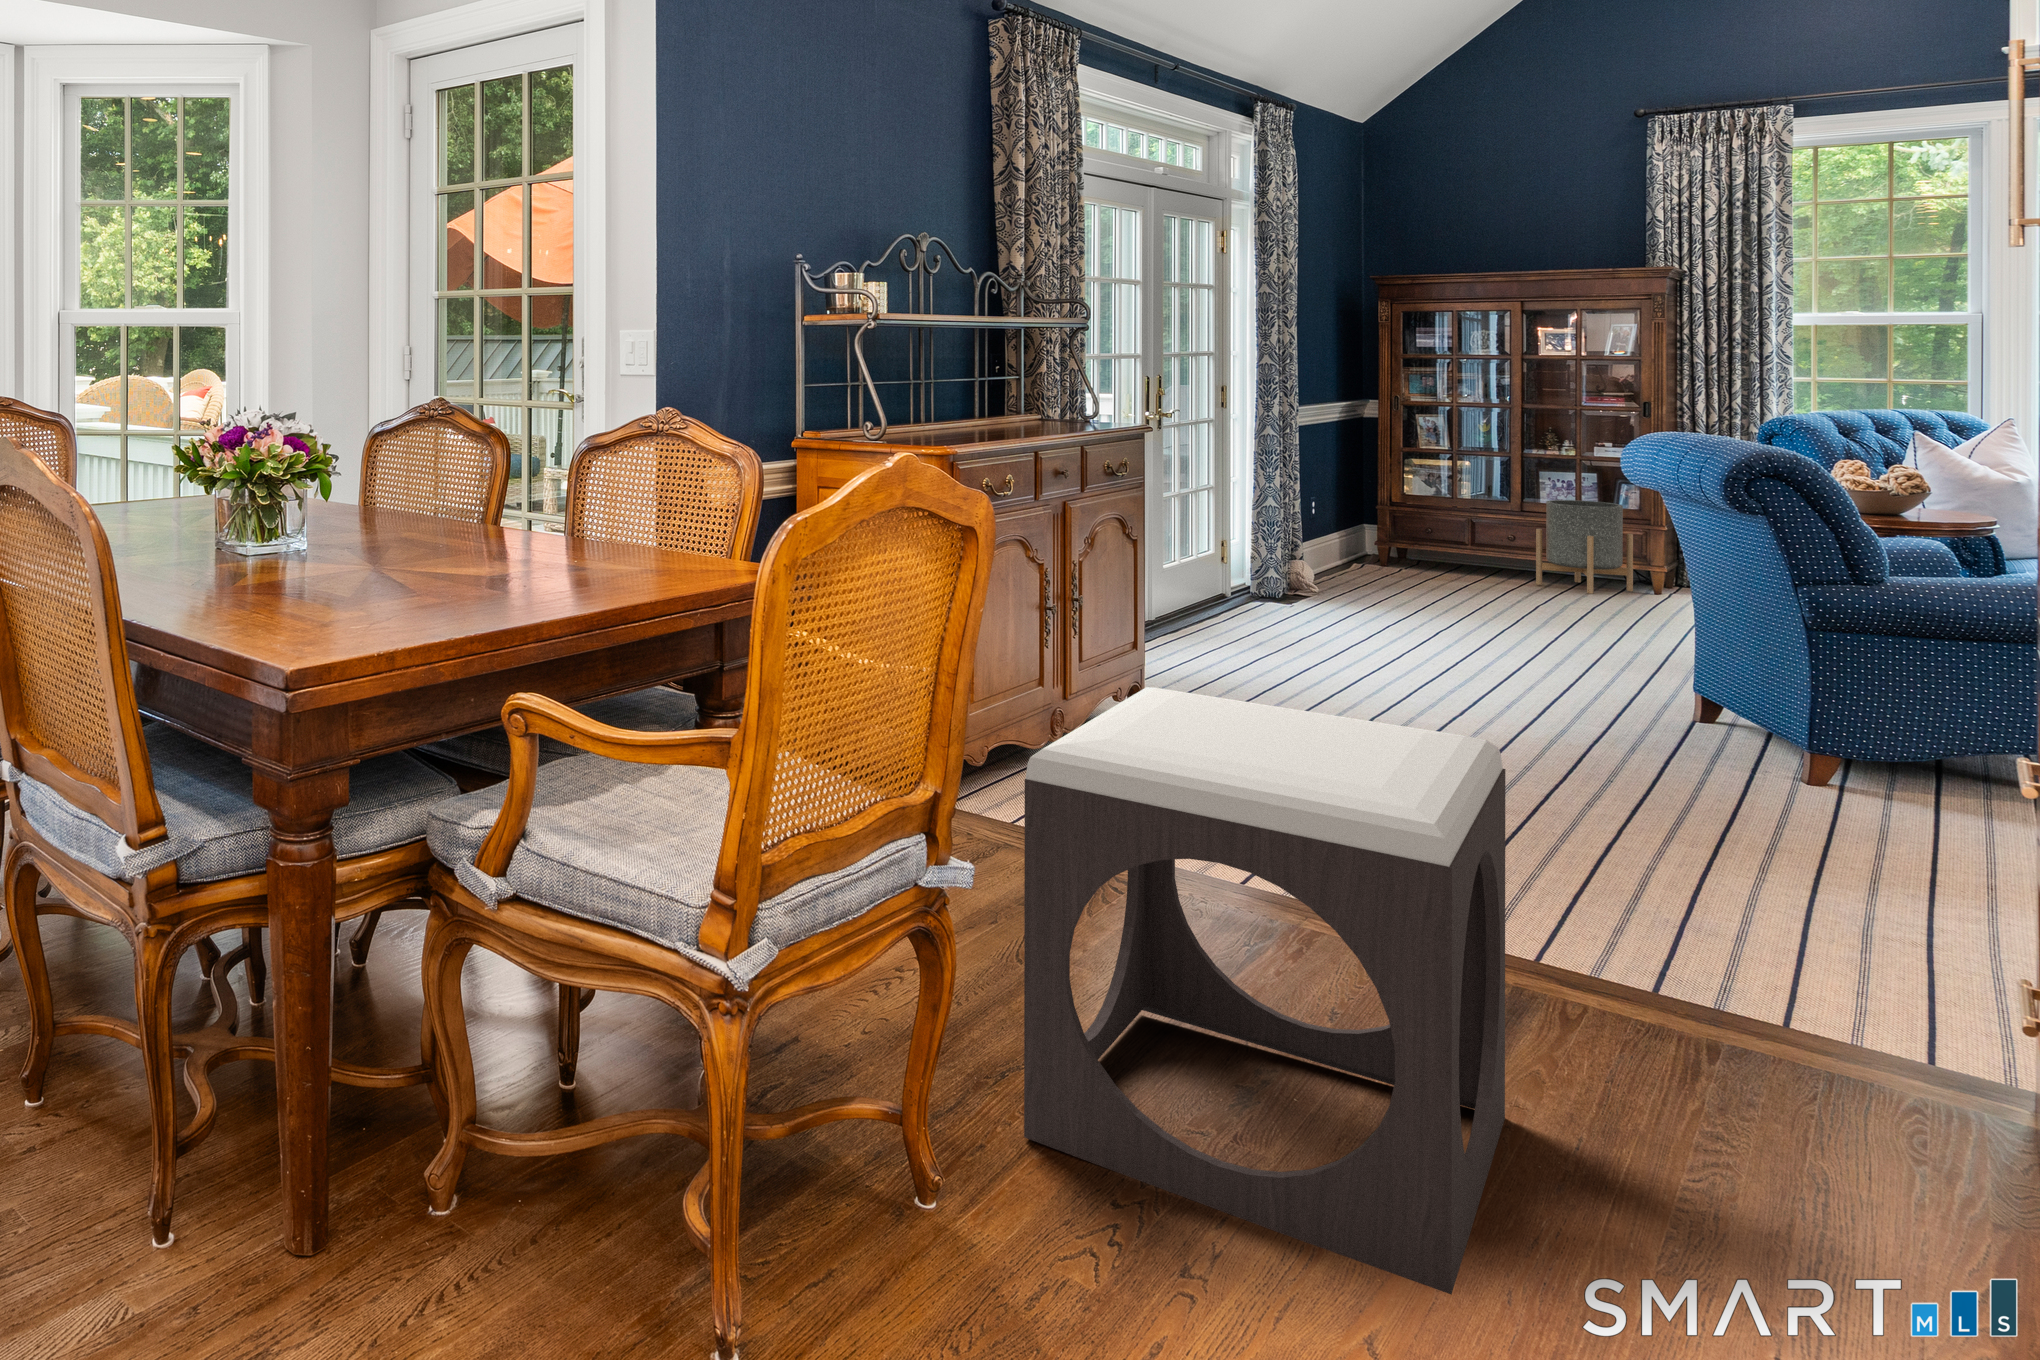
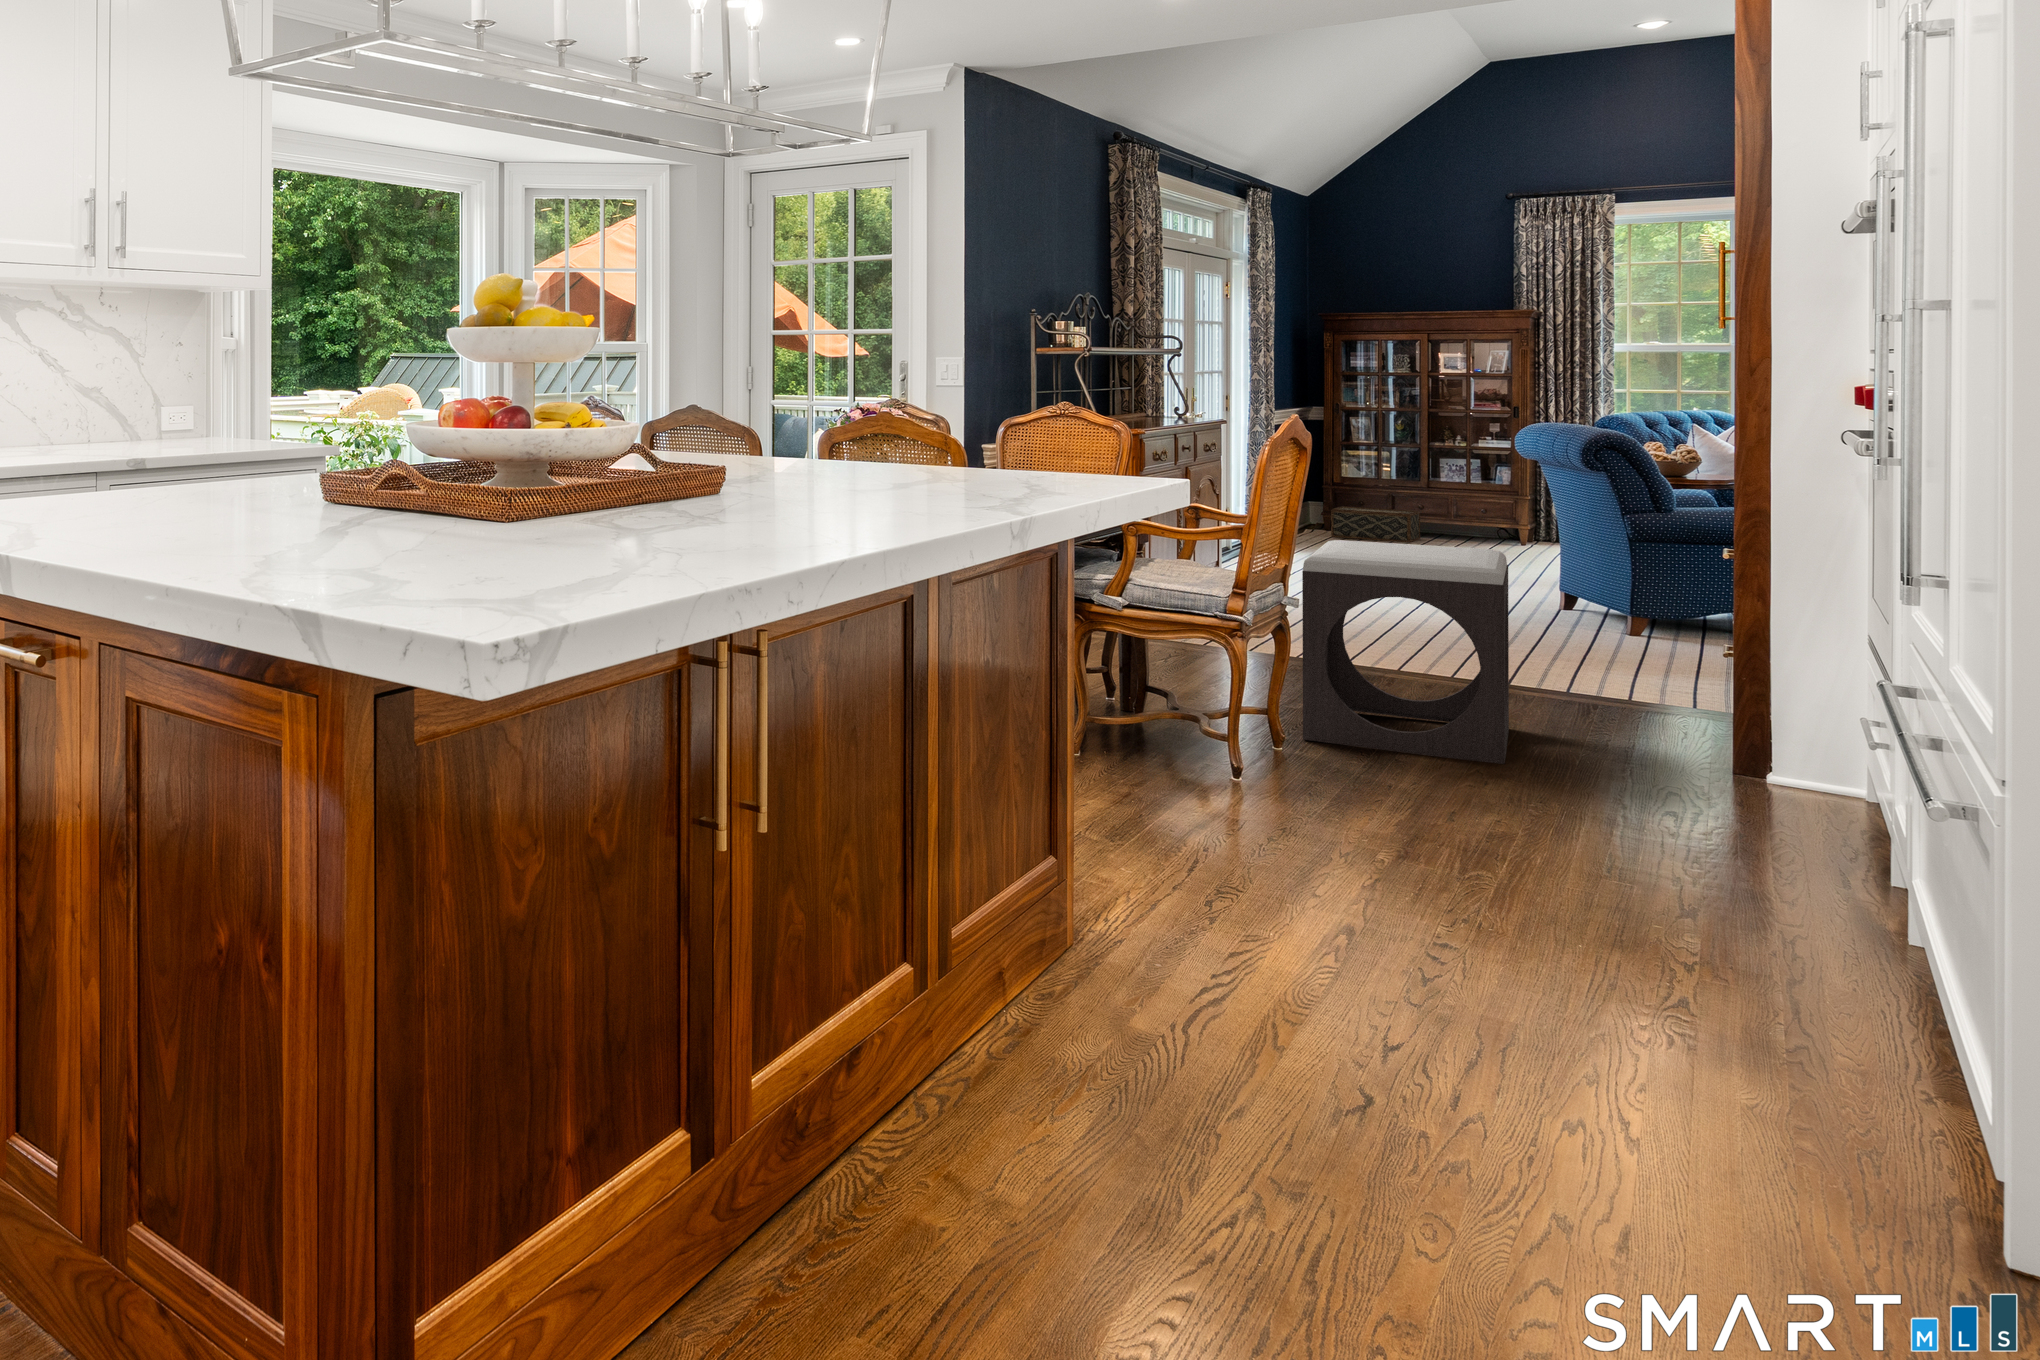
planter: present [1536,500,1633,594] -> none [1441,481,1508,548]
woven basket: none [1384,529,1509,582] -> present [1331,506,1420,542]

